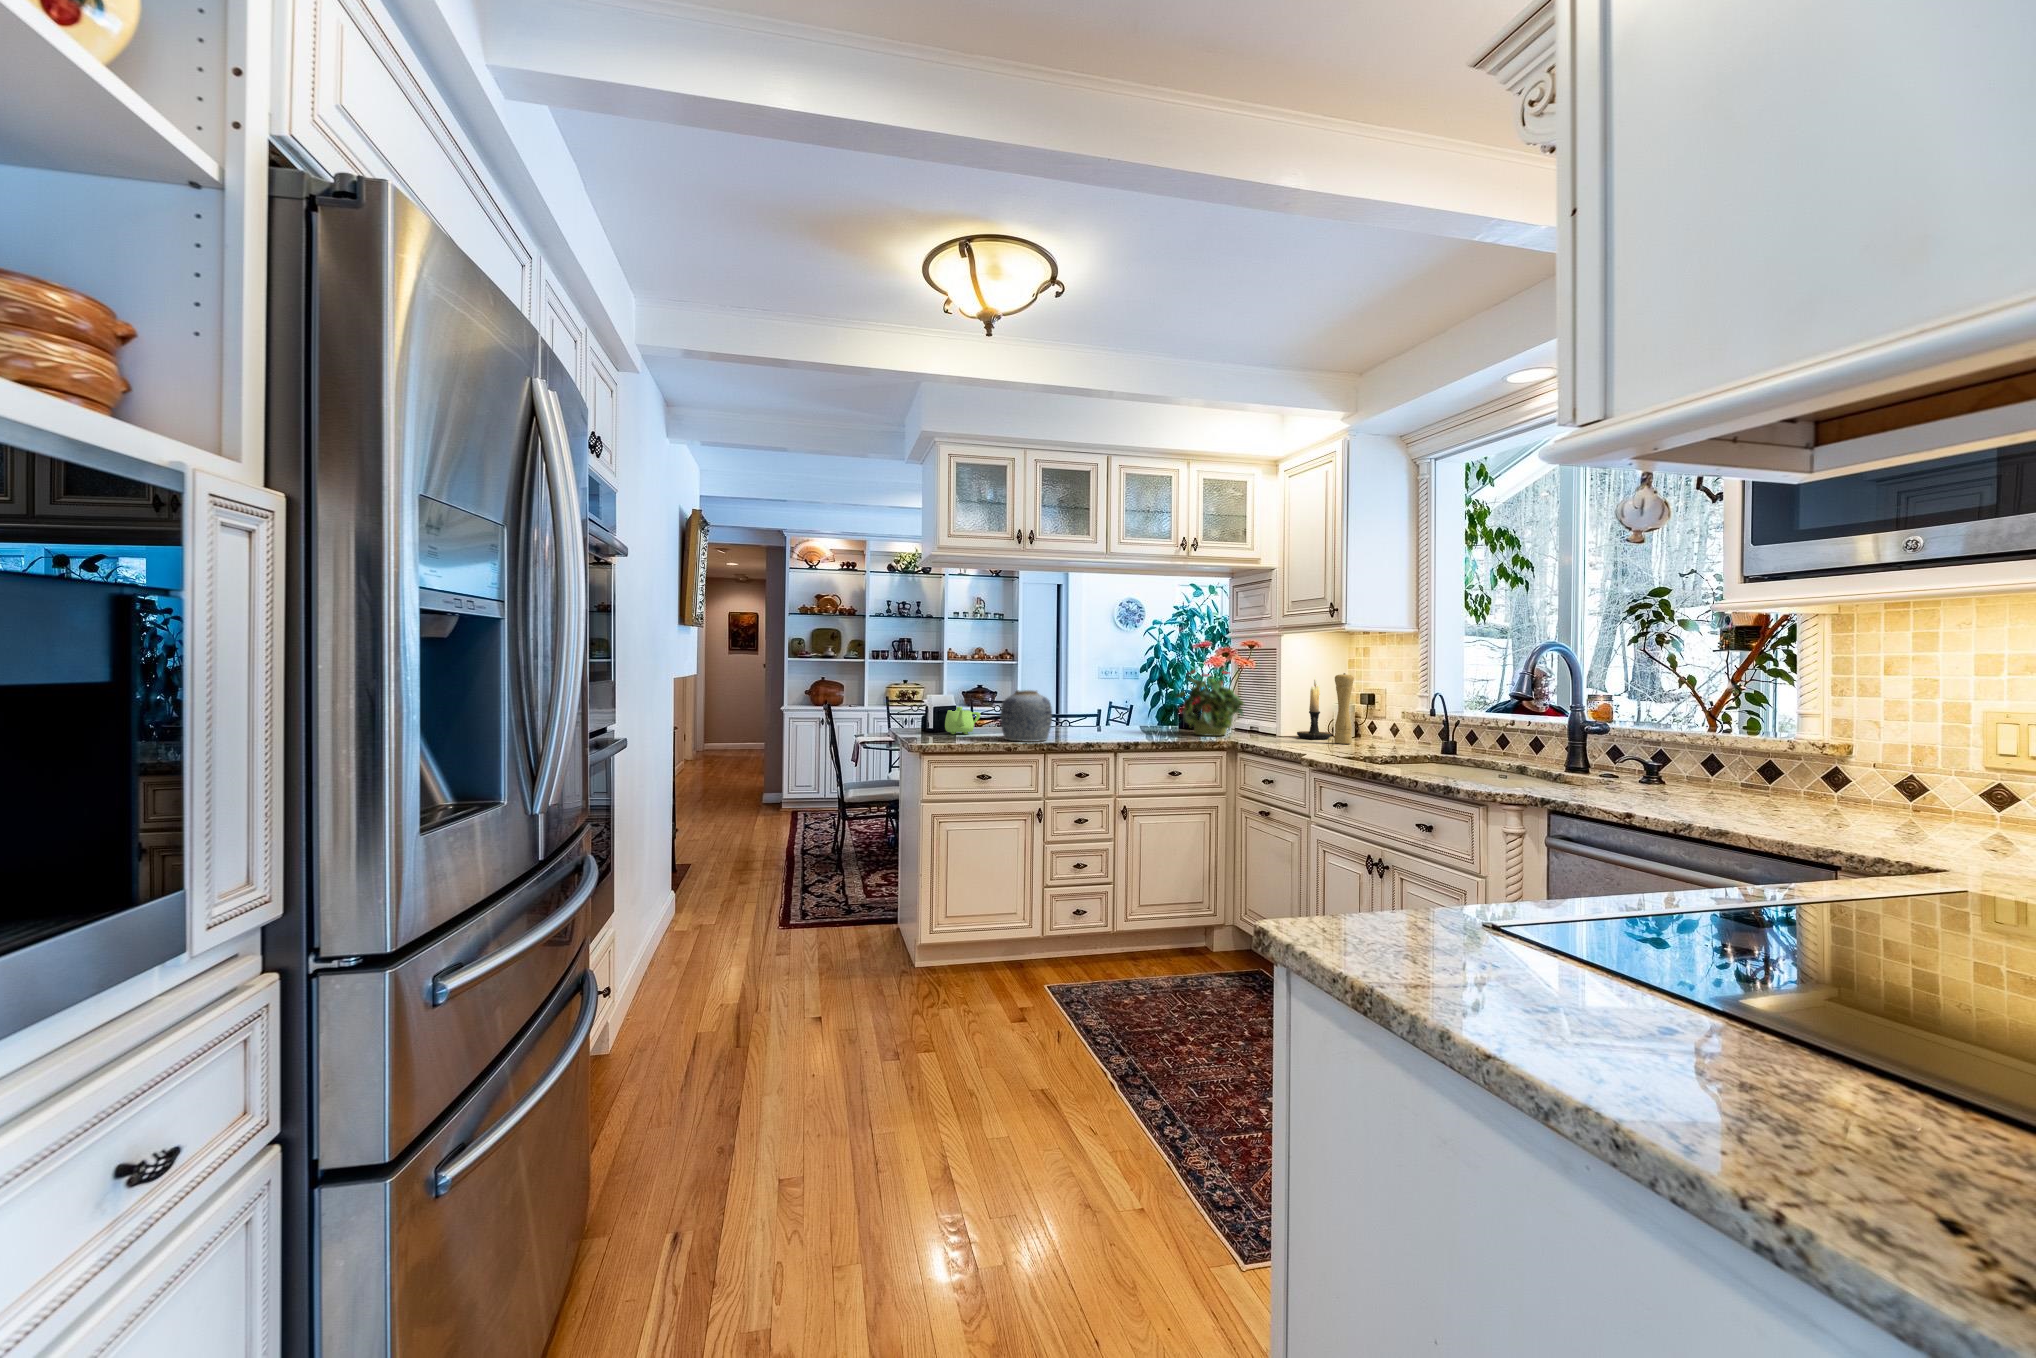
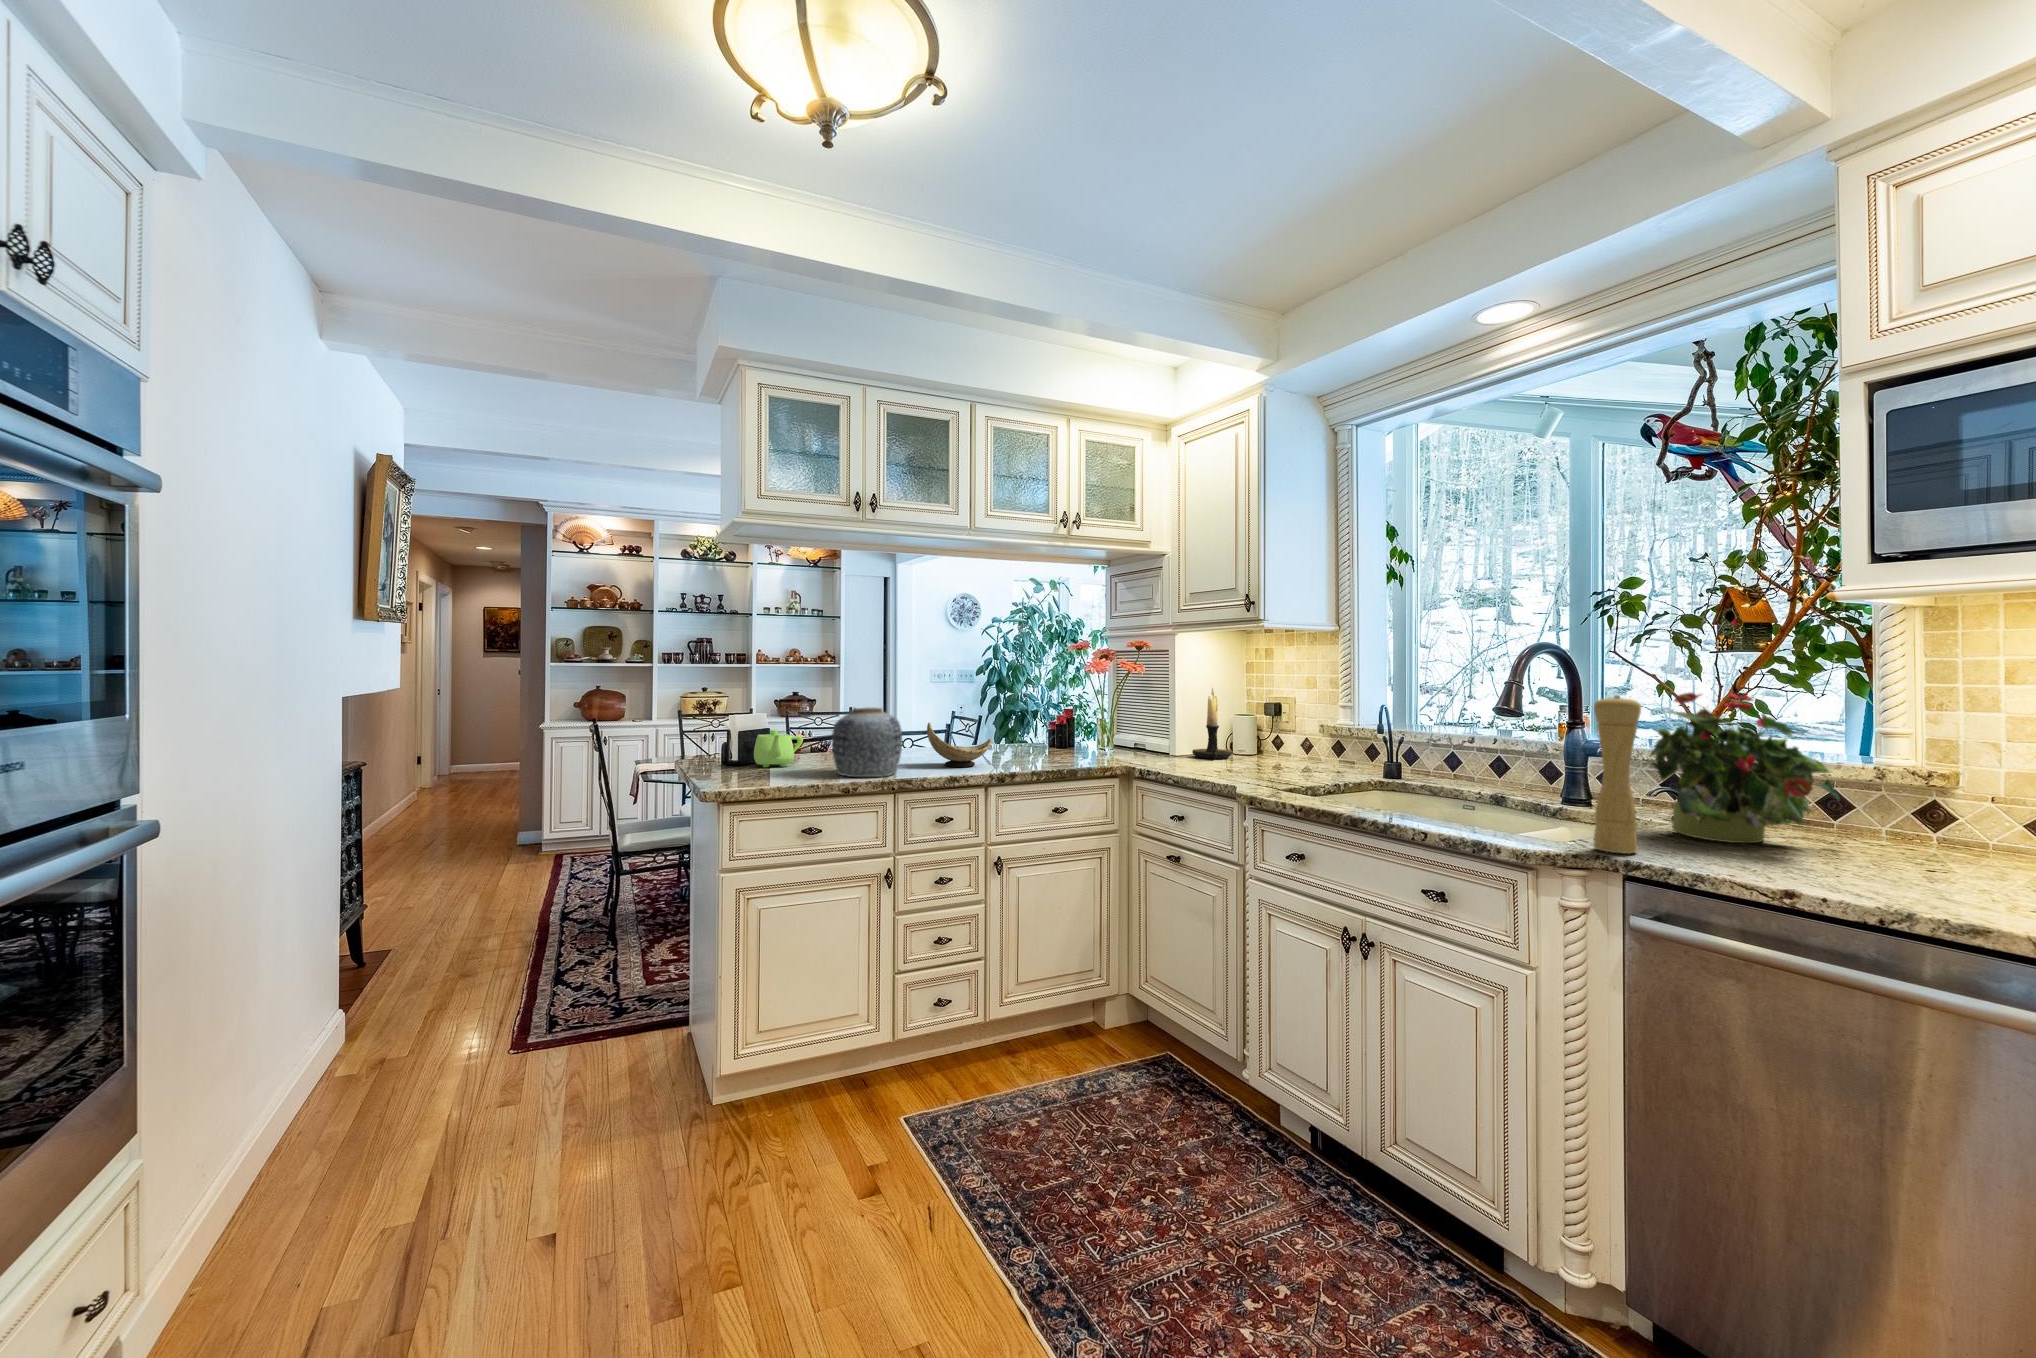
potted plant: present [1176,670,1244,736] -> present [1650,693,1839,843]
pepper mill: present [1334,673,1354,744] -> present [1594,696,1641,854]
decorative bowl: none [1073,703,1124,738] -> present [927,723,992,767]

